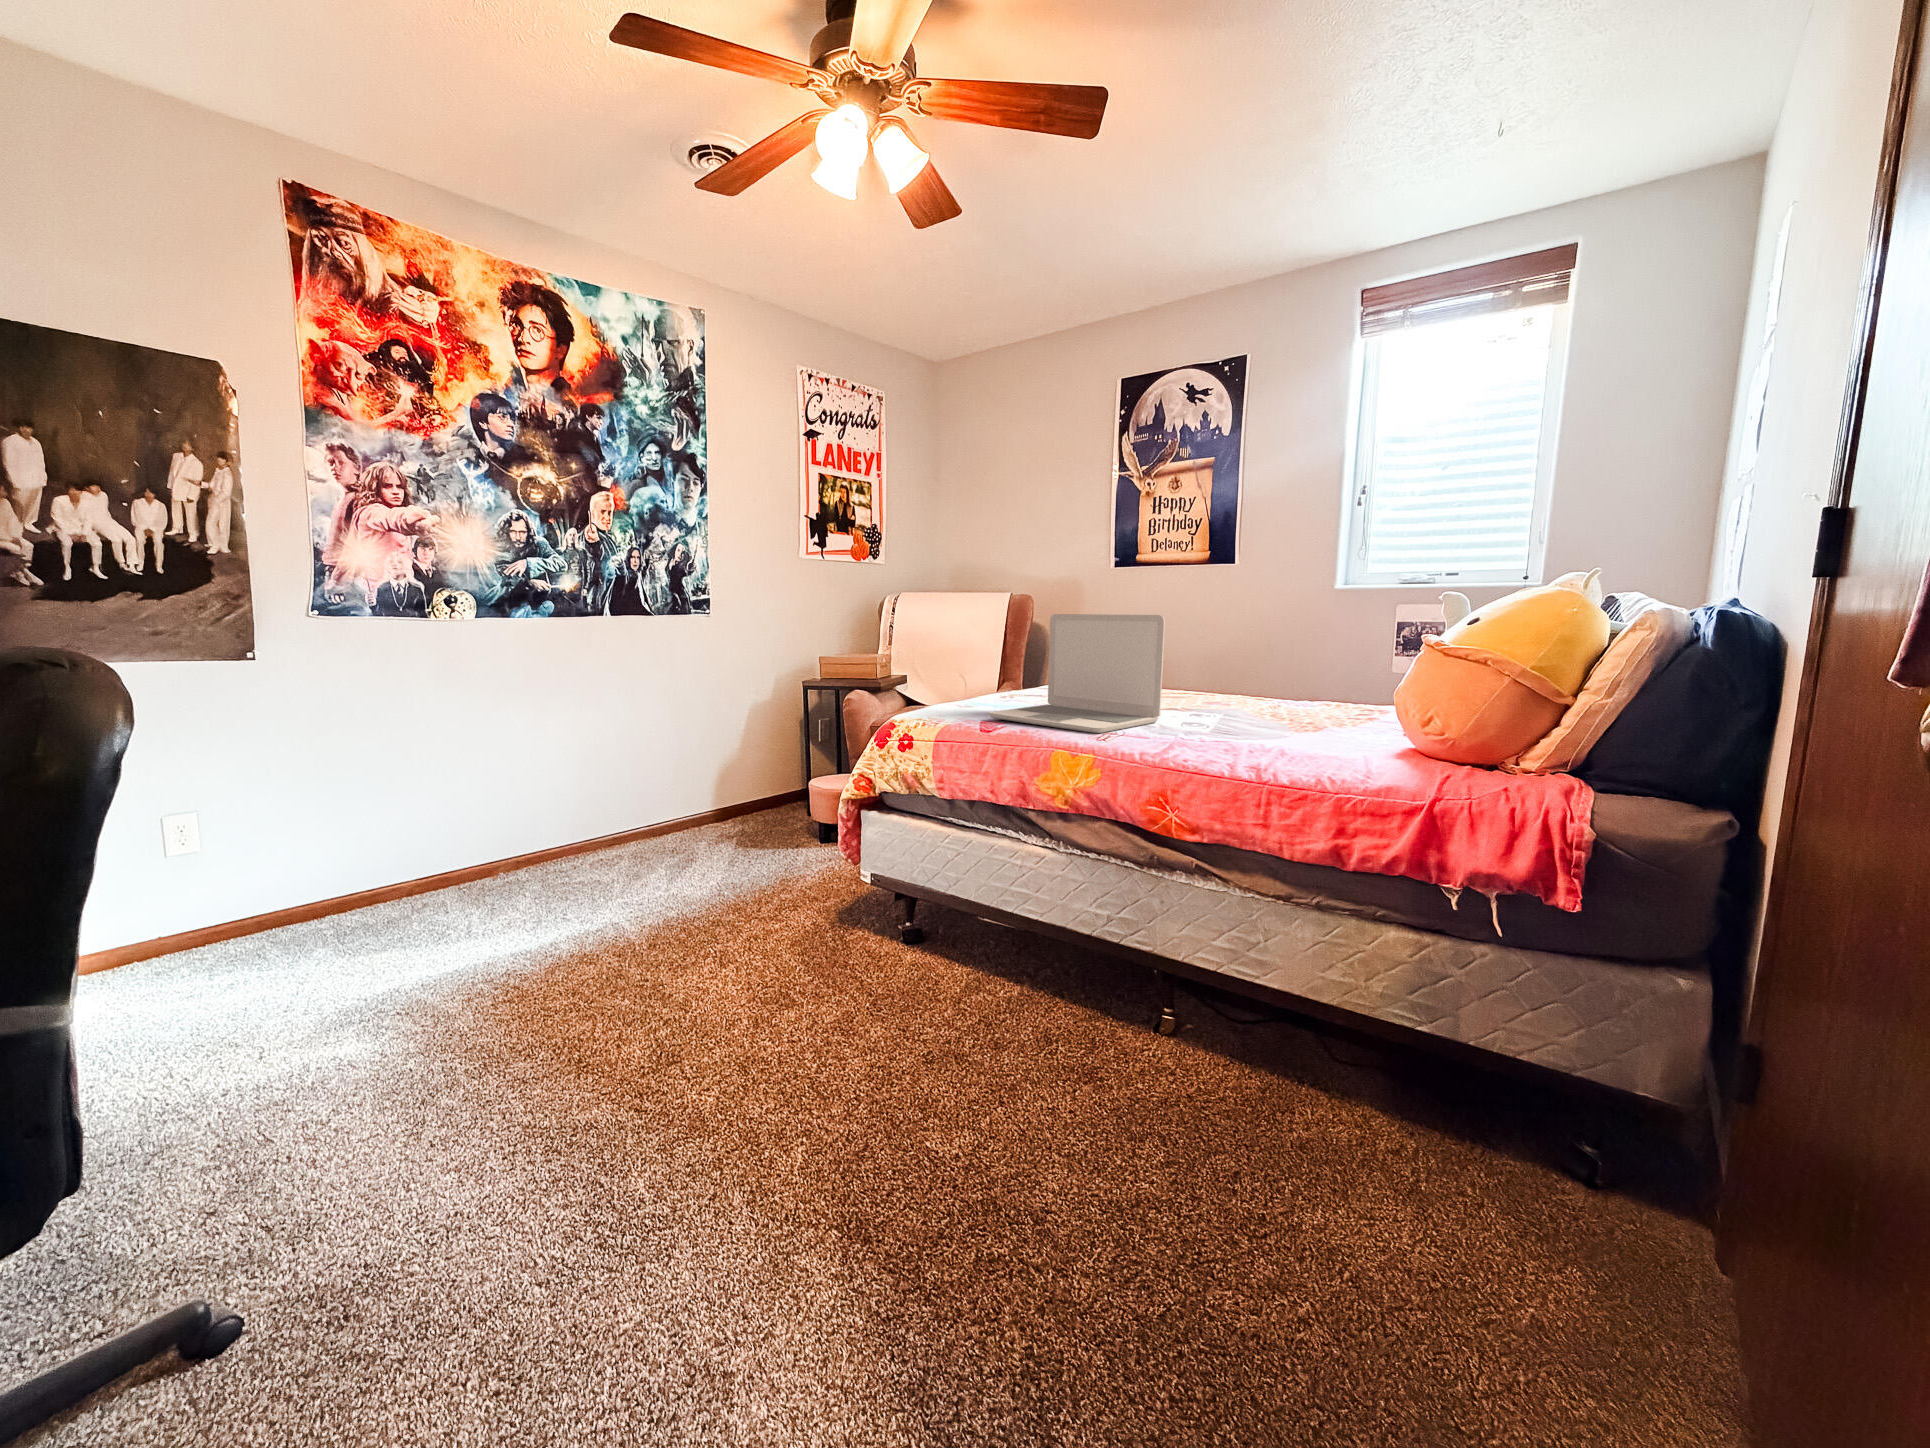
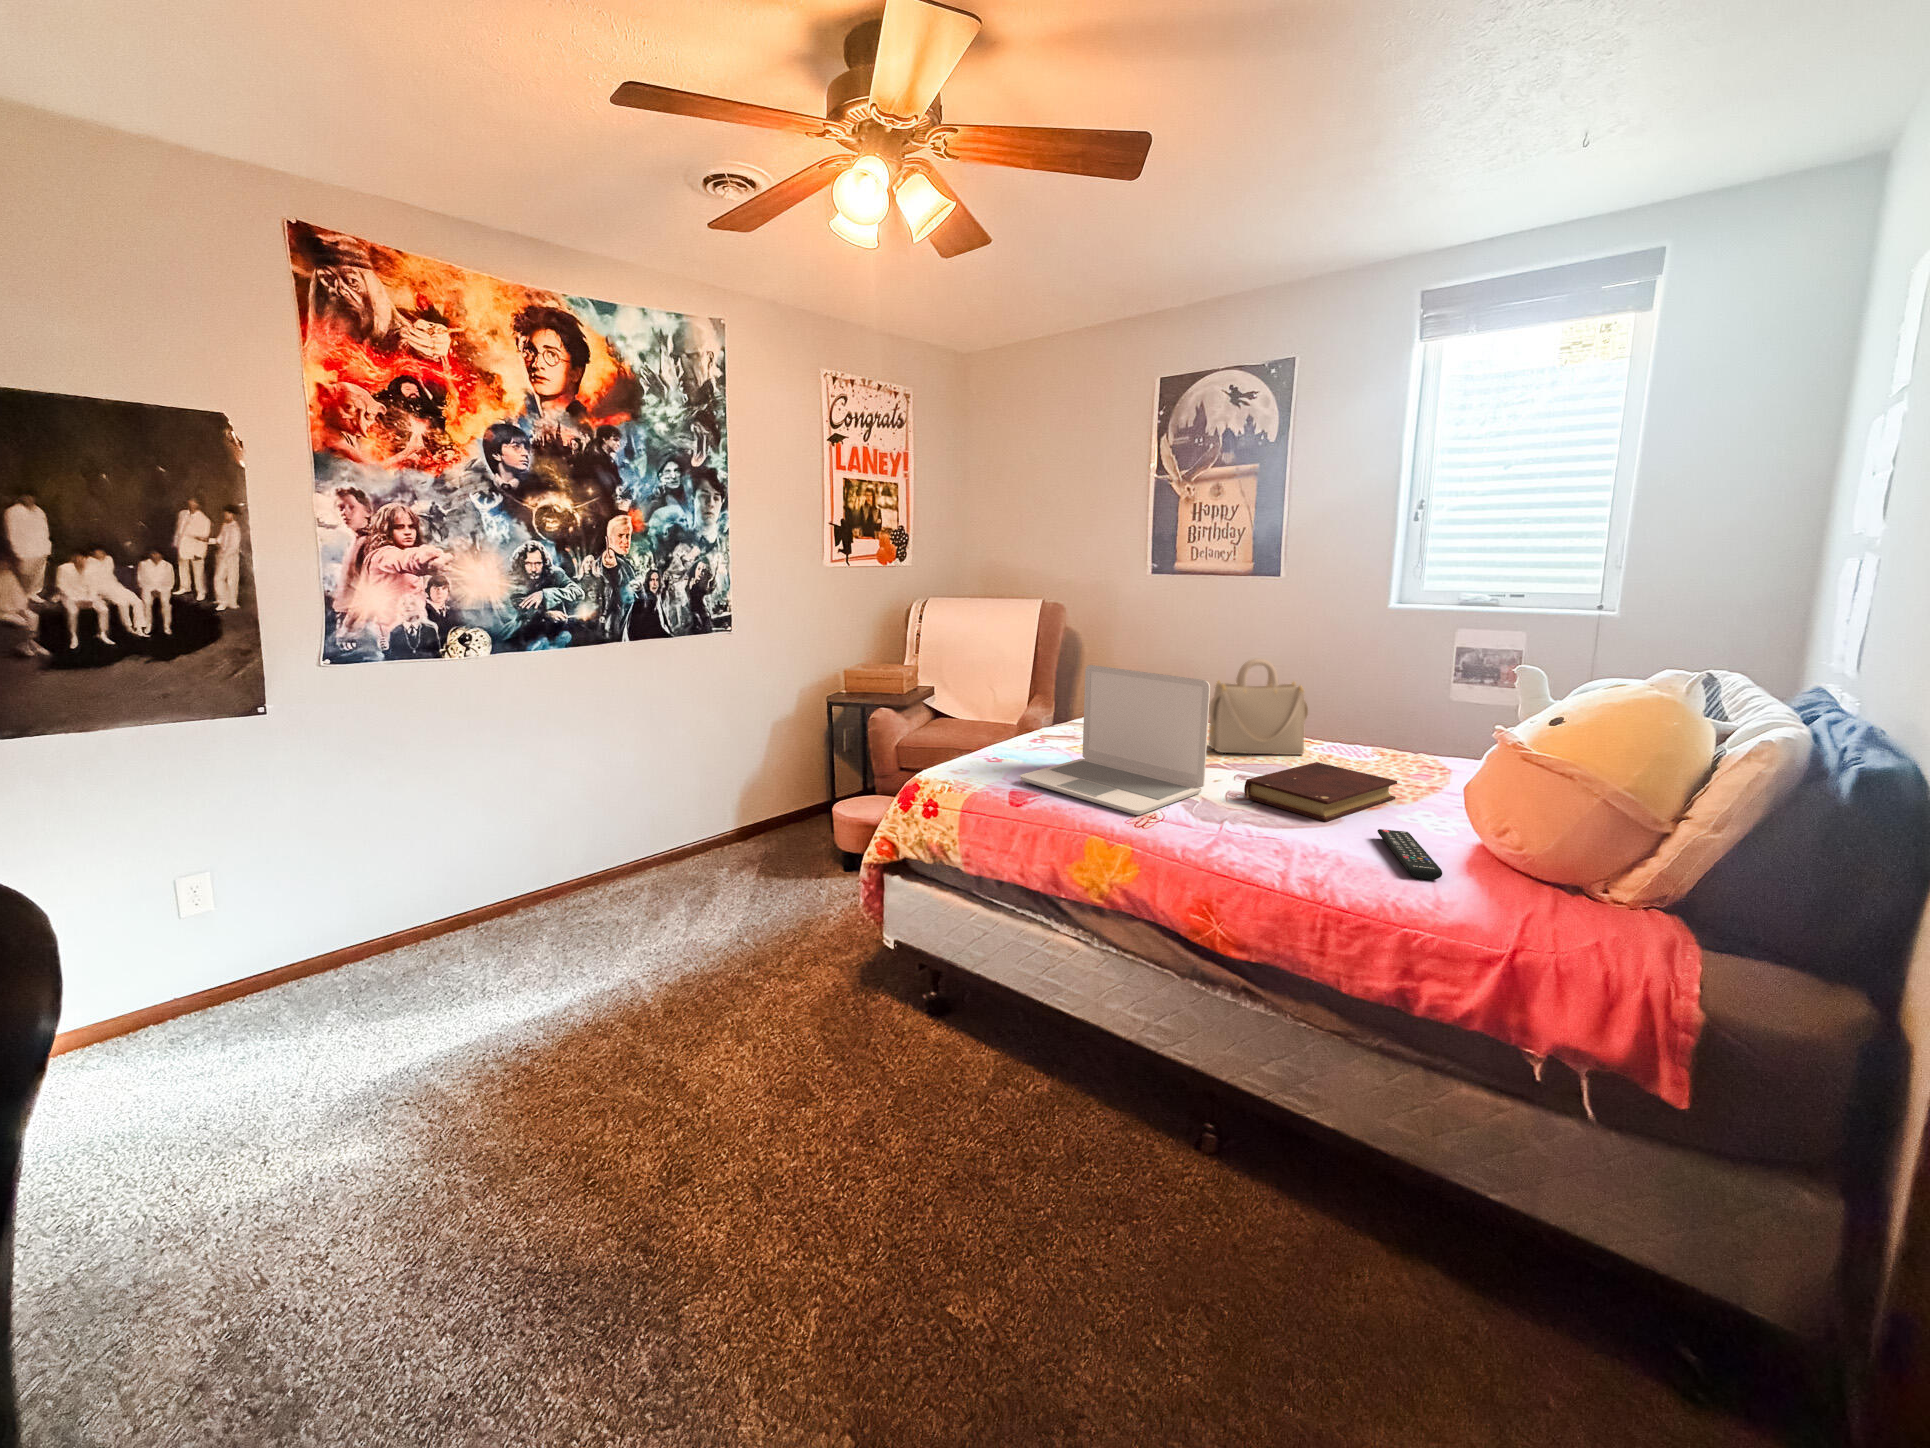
handbag: none [1165,615,1256,704] -> present [1209,659,1308,755]
book: none [1197,698,1335,734] -> present [1244,762,1397,822]
remote control: none [1316,732,1372,759] -> present [1378,829,1442,880]

